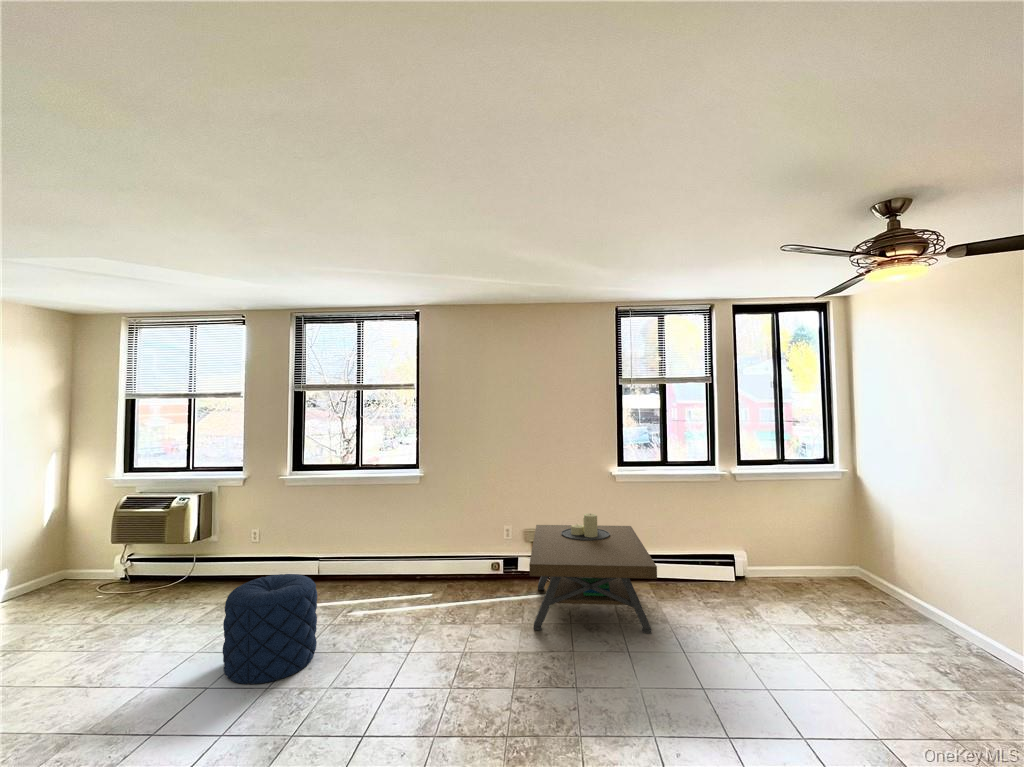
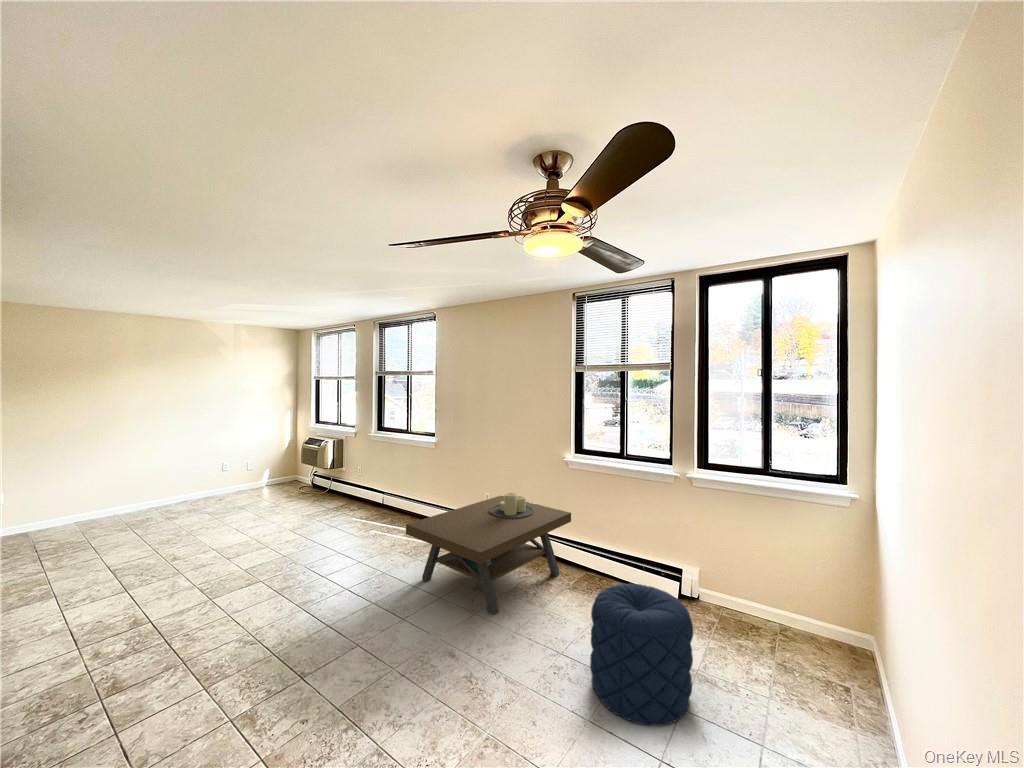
pouf: present [223,574,317,684] -> present [590,584,693,726]

